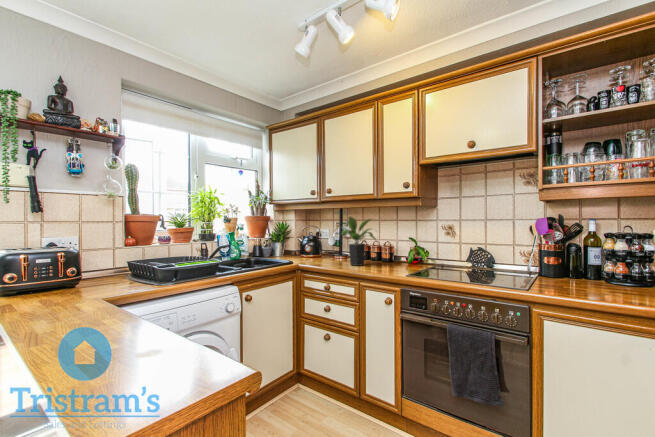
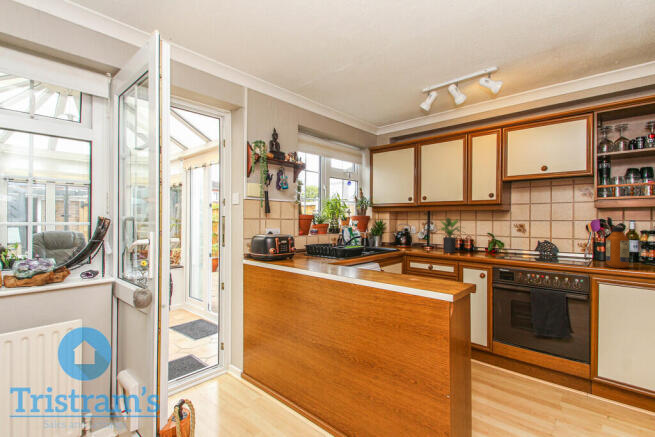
bottle: none [554,229,589,295] -> present [606,227,629,268]

